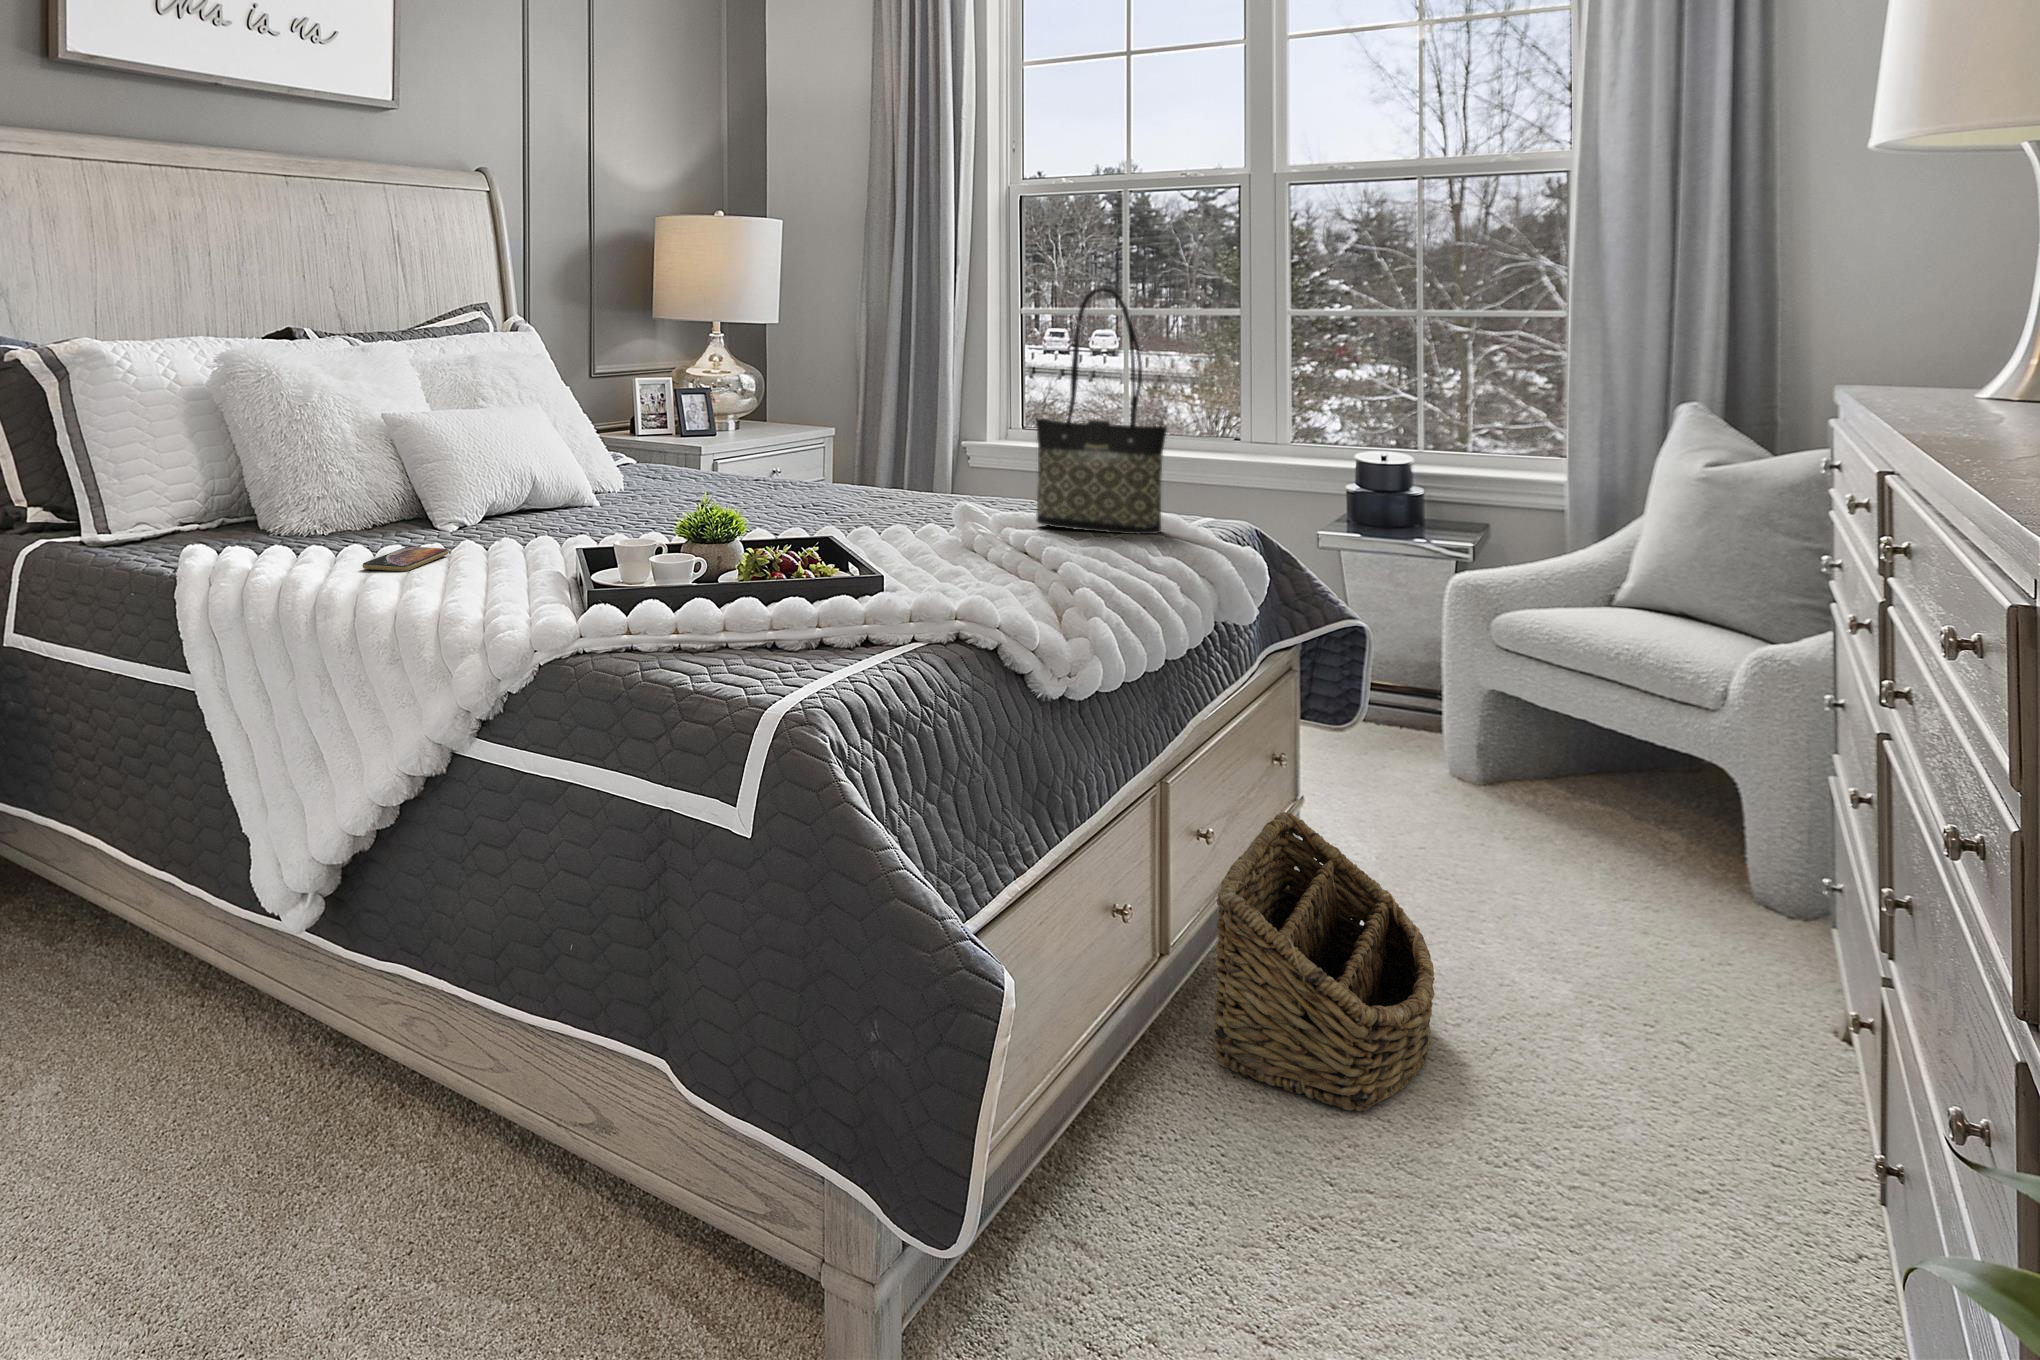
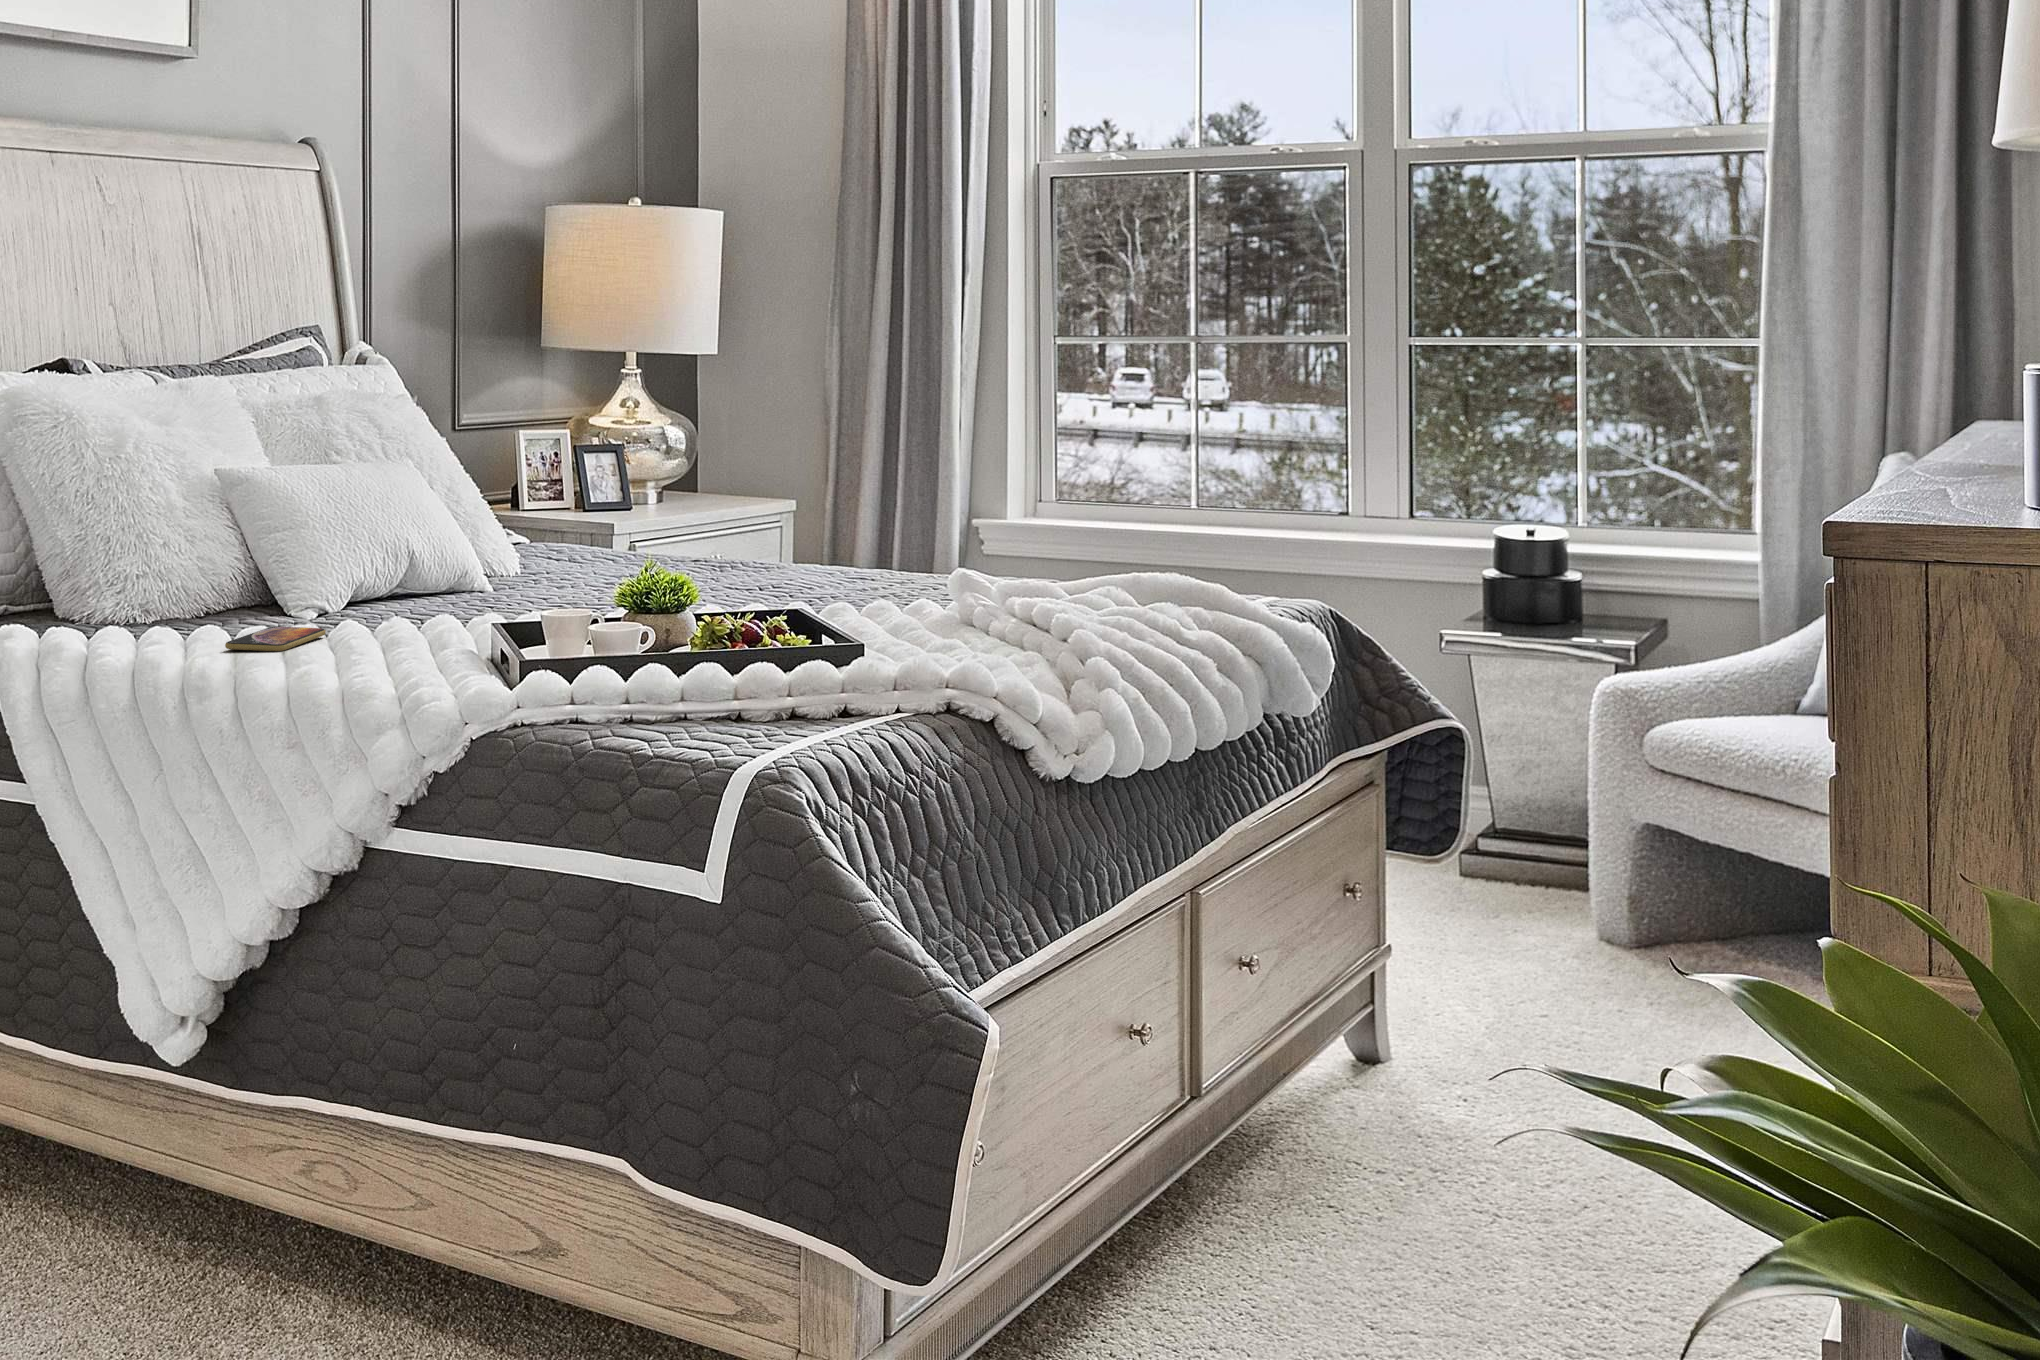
tote bag: present [1036,288,1167,534] -> none [1053,305,1210,606]
basket: present [1213,812,1435,1111] -> none [1258,943,1515,1265]

